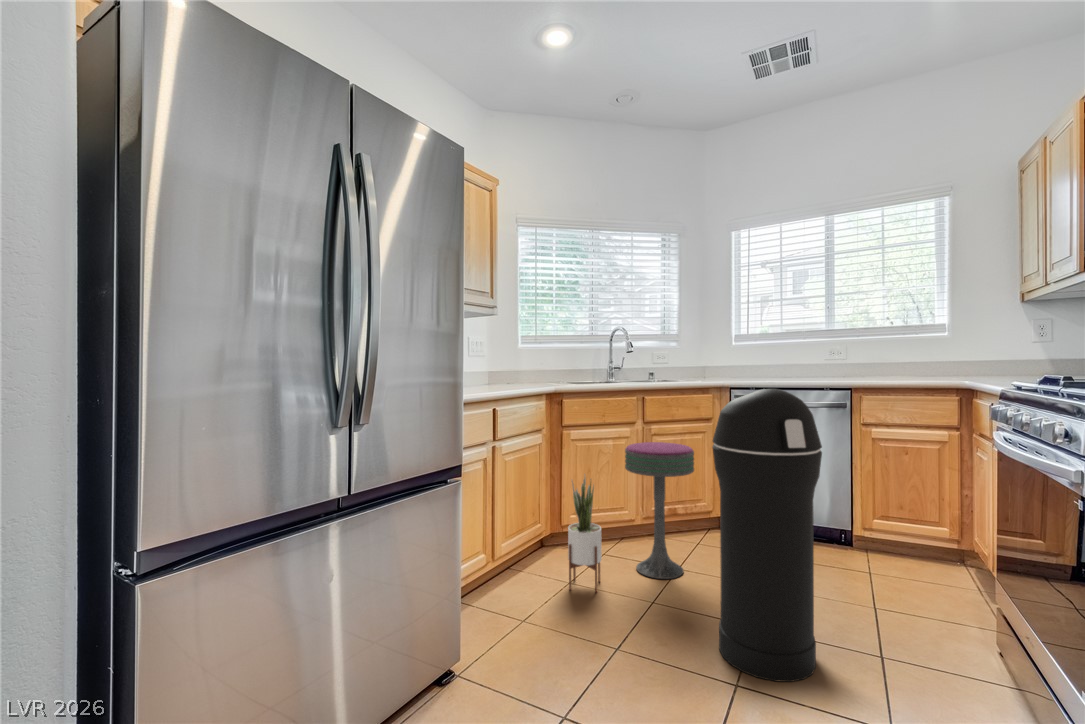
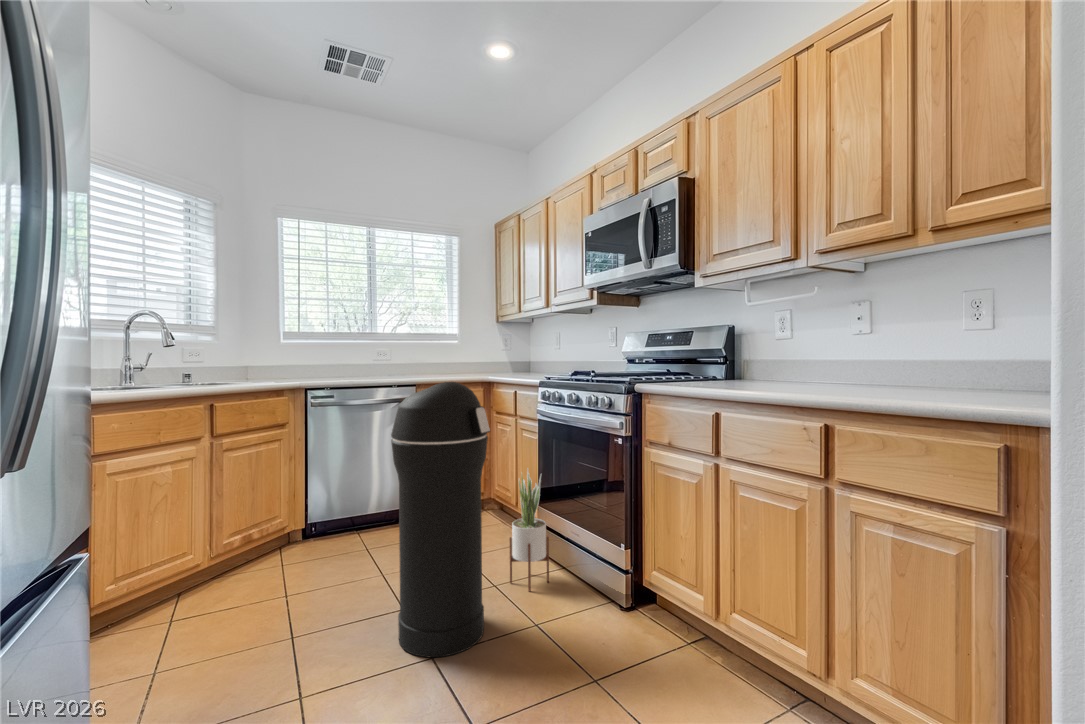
bar stool: present [625,442,694,579] -> none [219,455,312,622]
potted plant: present [568,477,602,593] -> present [510,471,549,591]

